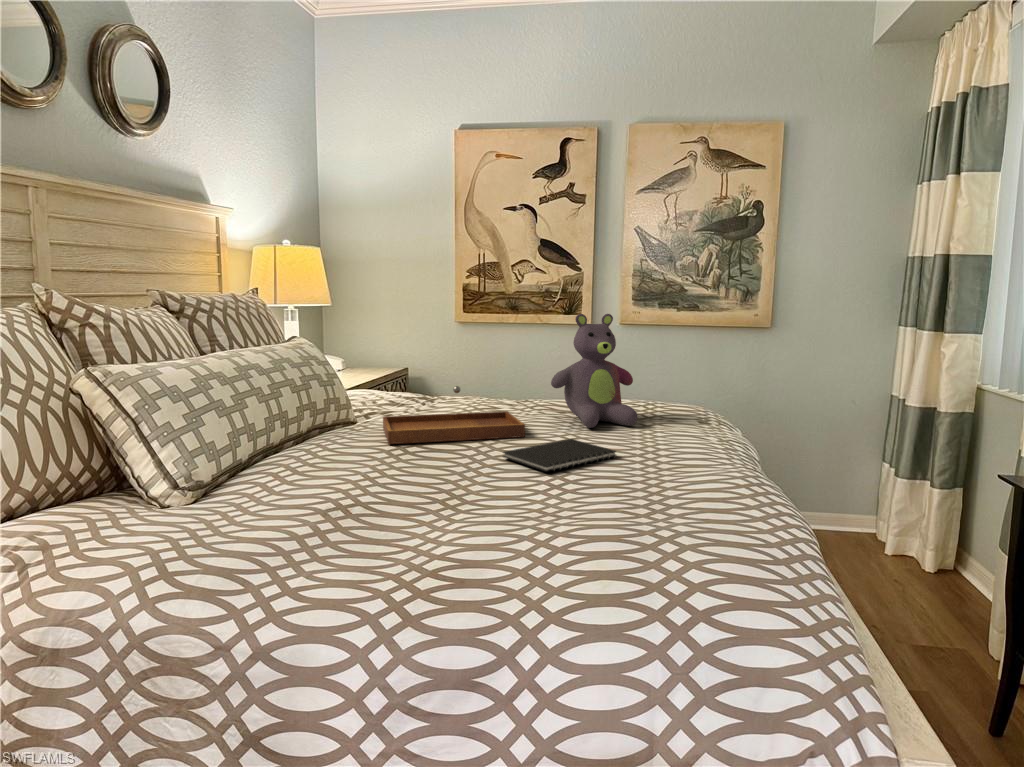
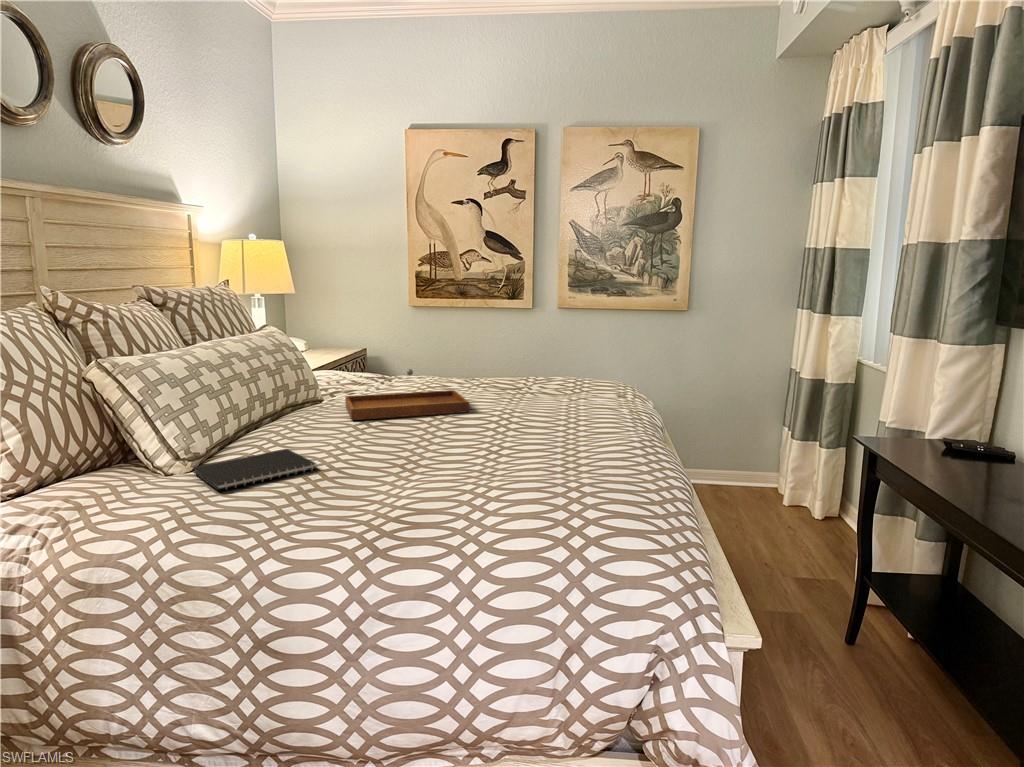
stuffed bear: present [551,314,637,428] -> none [492,305,565,404]
notebook: present [503,439,616,472] -> present [193,449,316,490]

